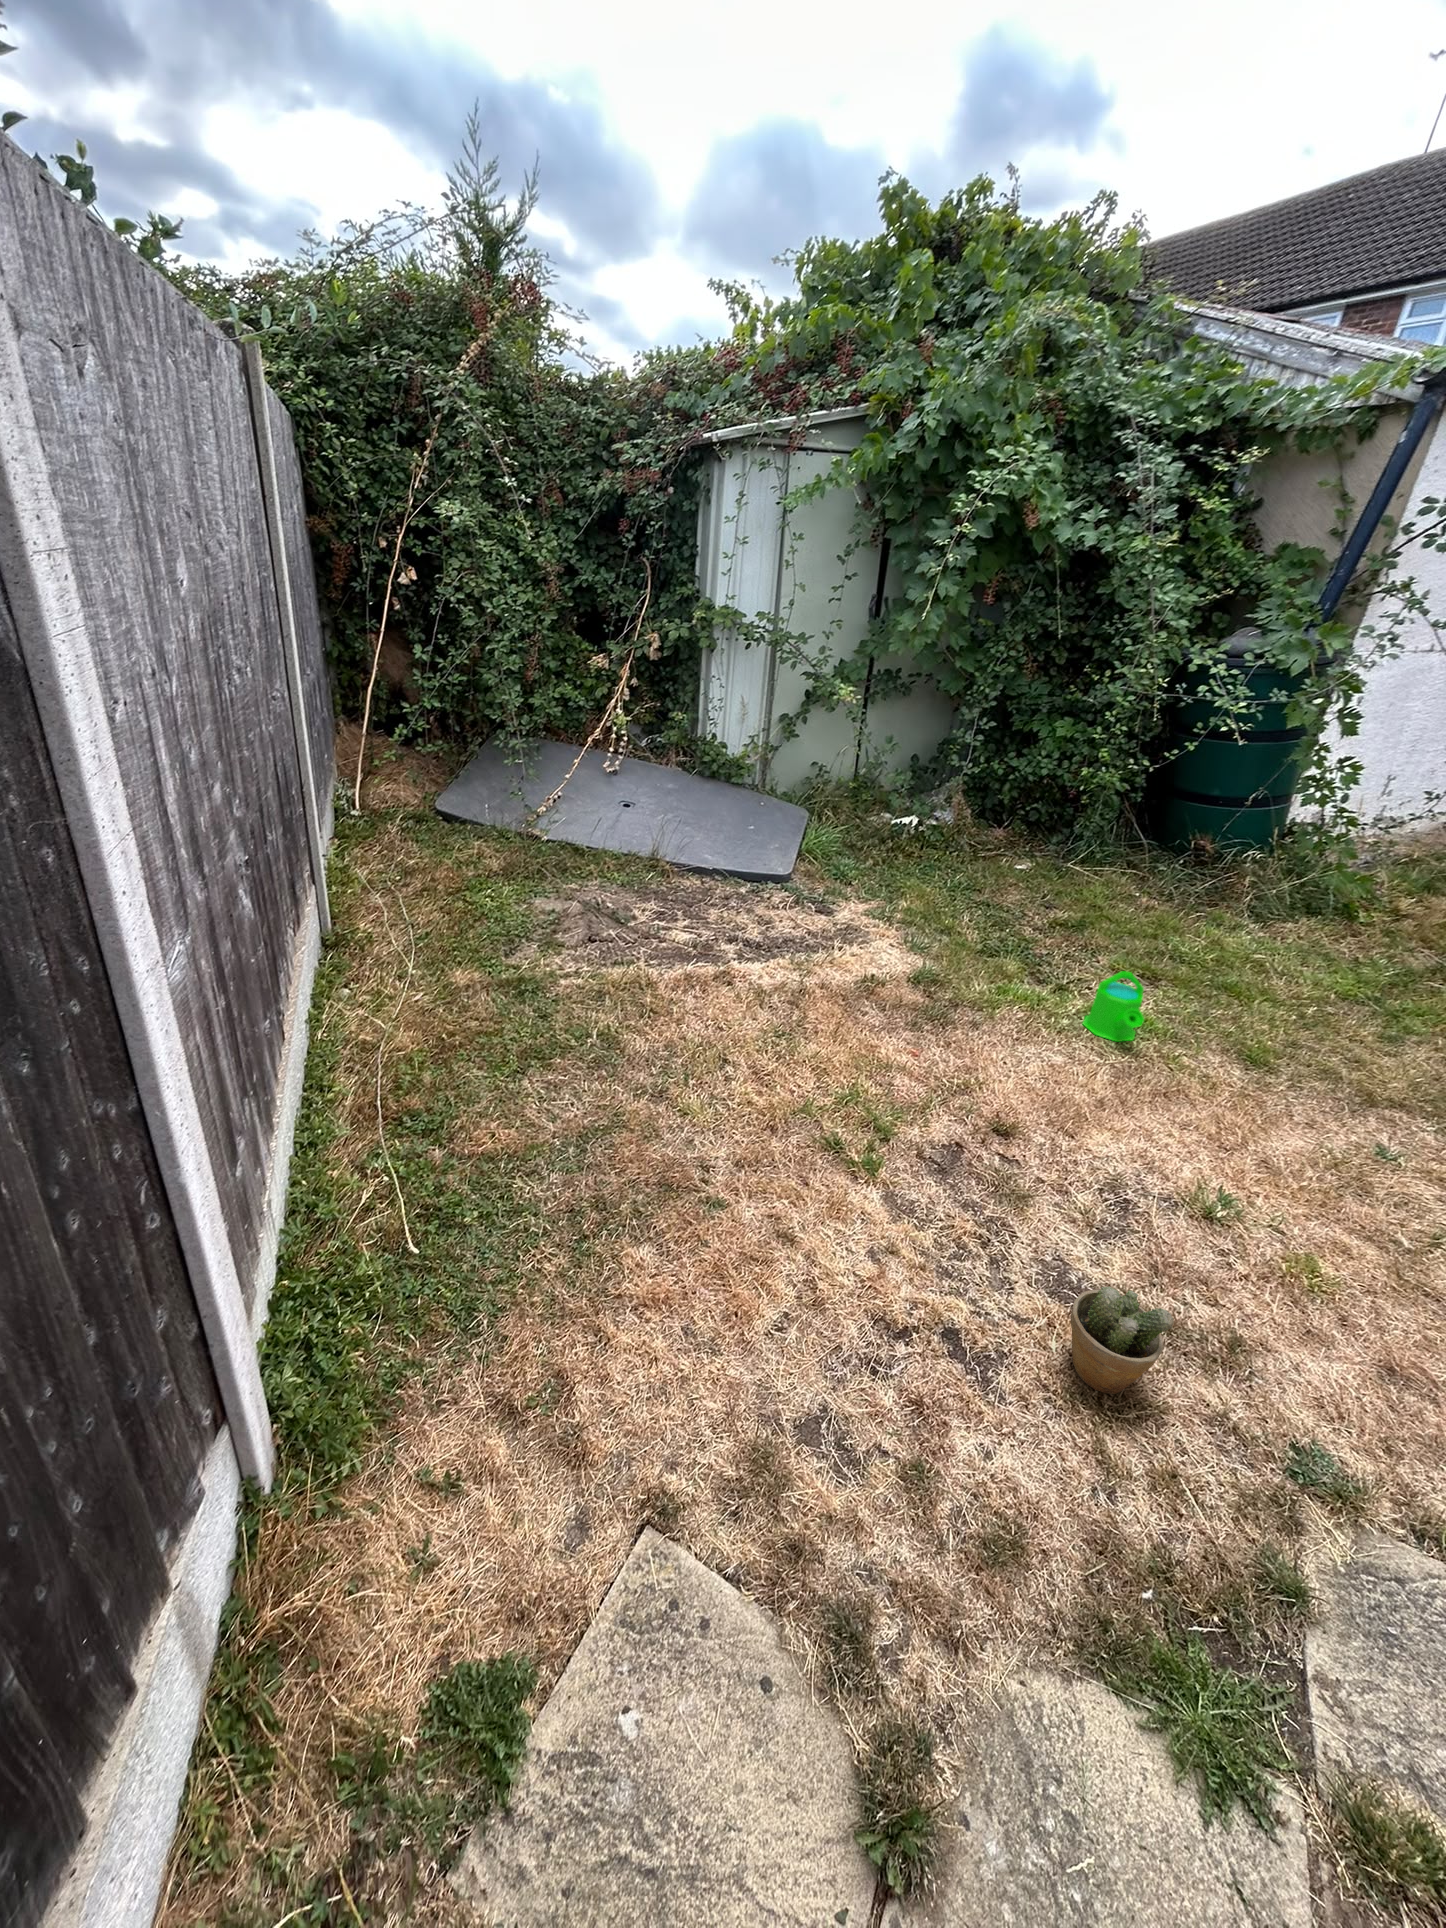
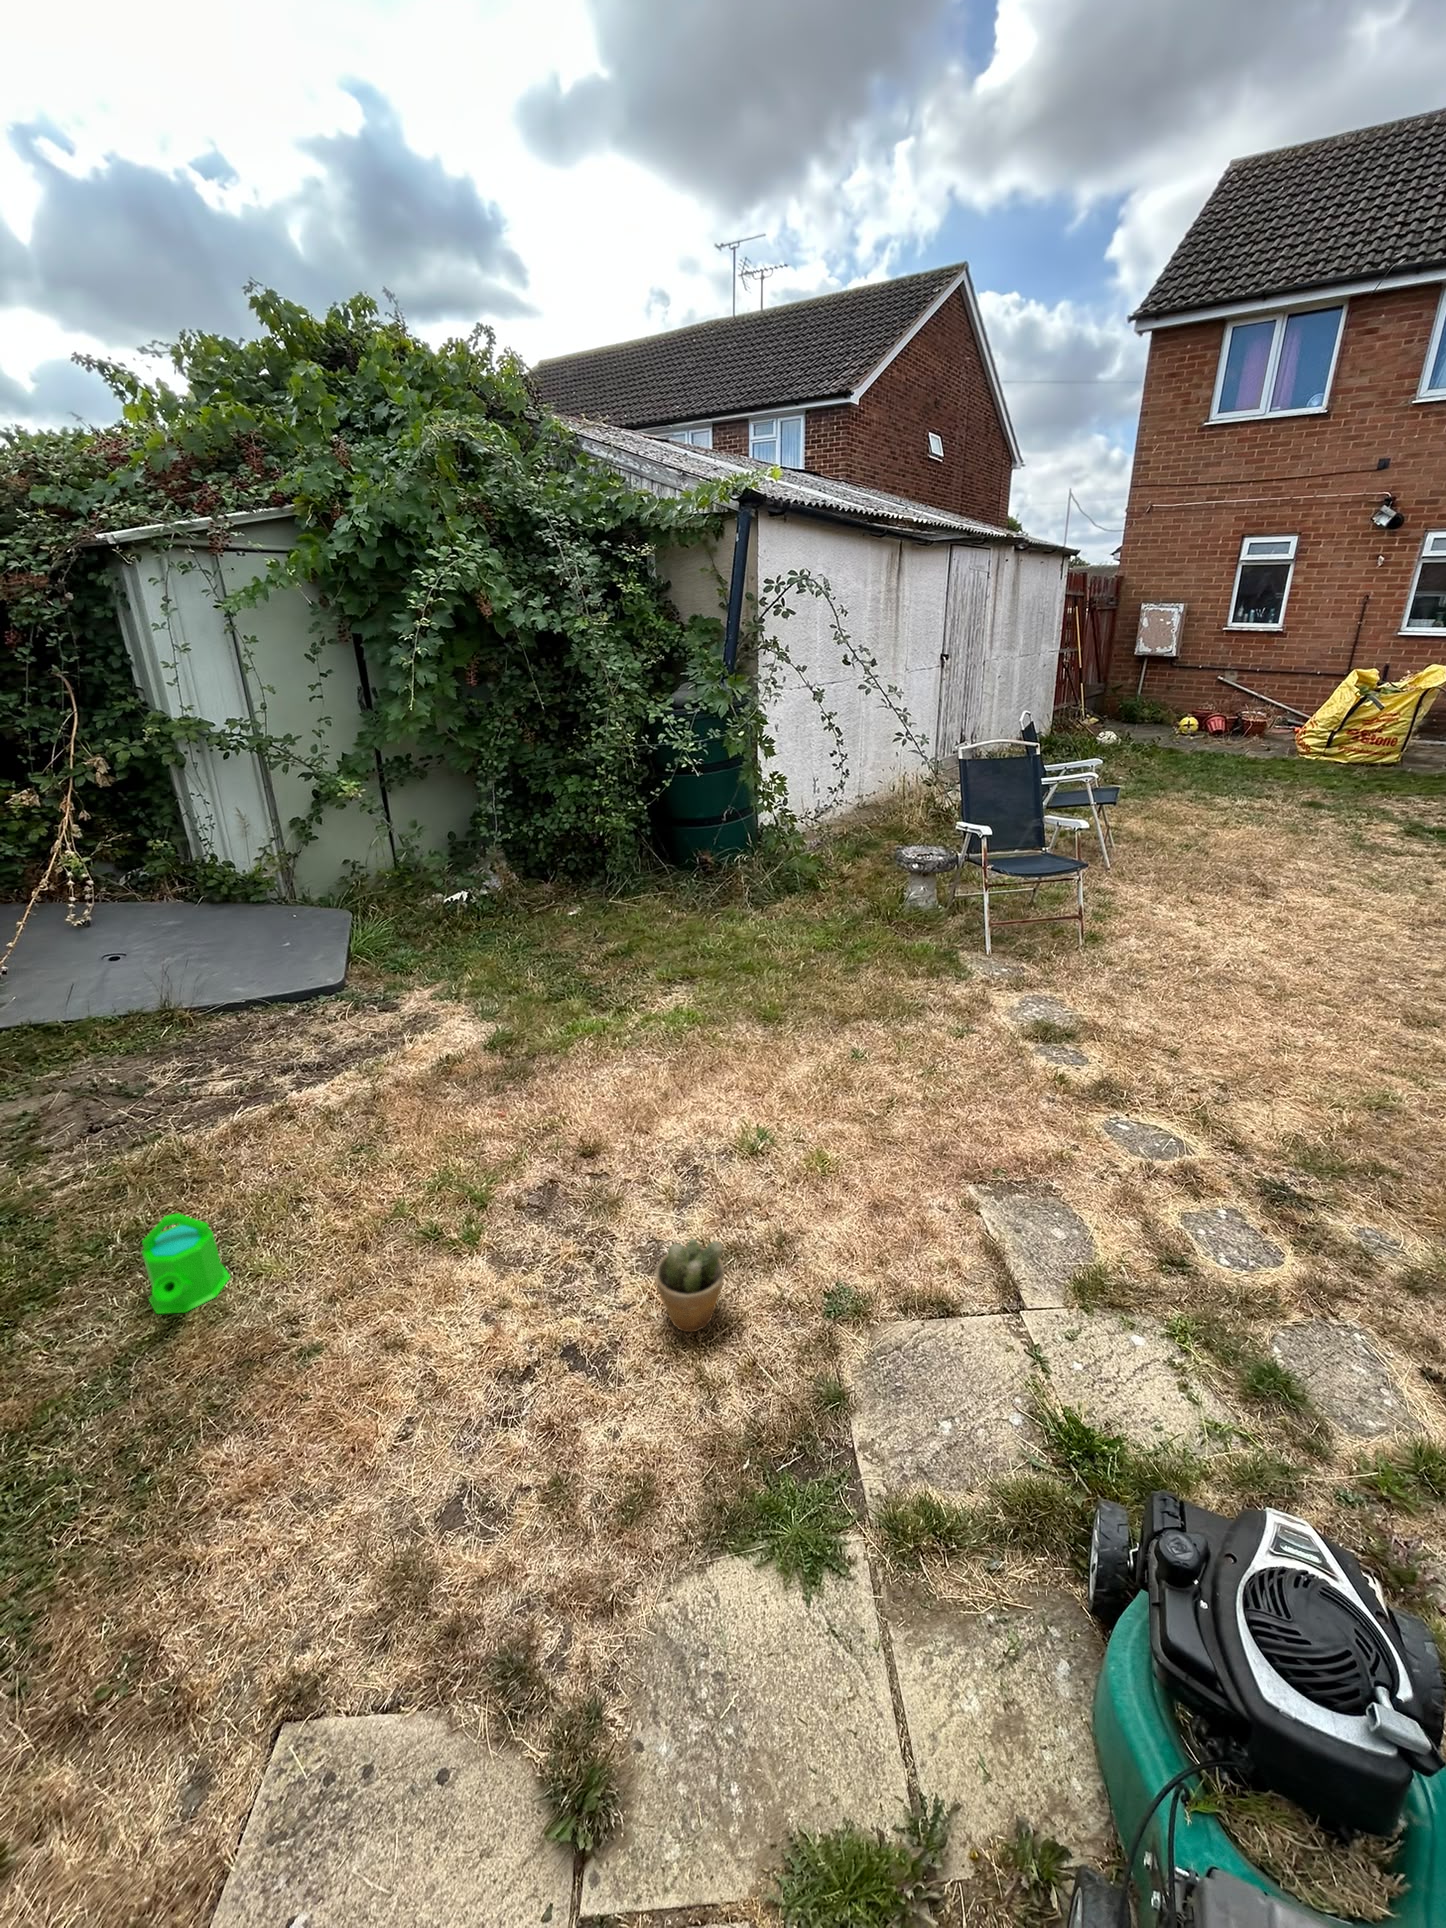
watering can: present [1083,971,1144,1042] -> present [142,1213,230,1314]

